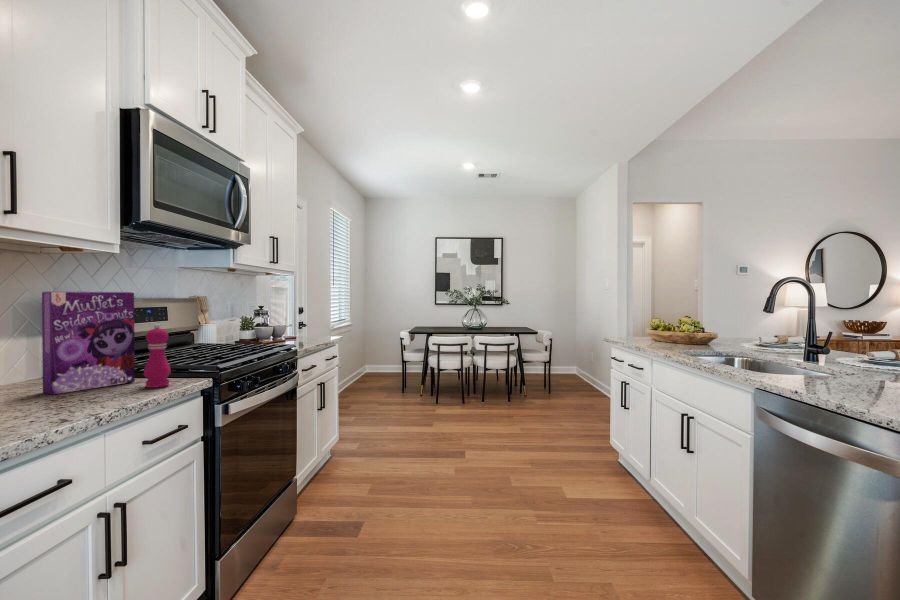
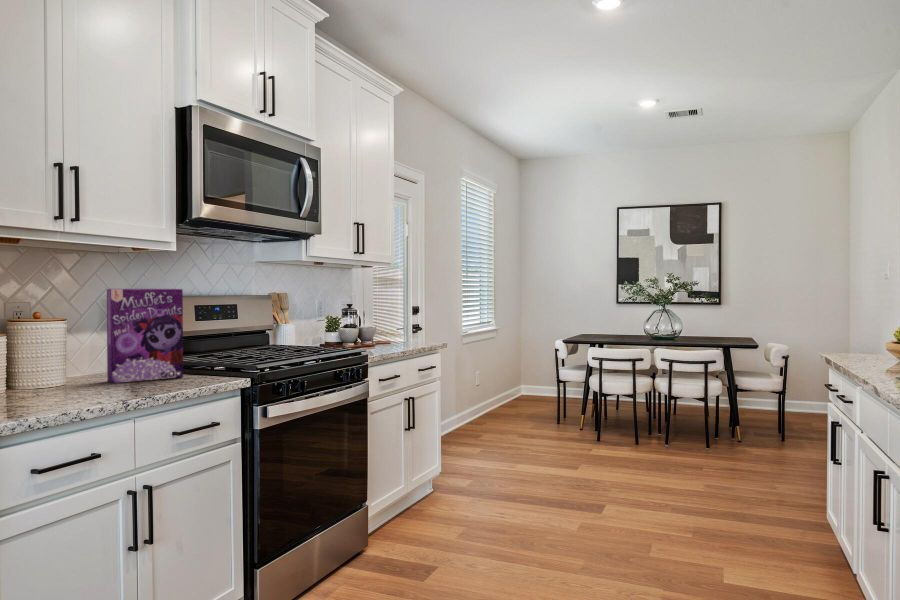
pepper mill: present [144,324,171,388] -> none [184,320,208,383]

